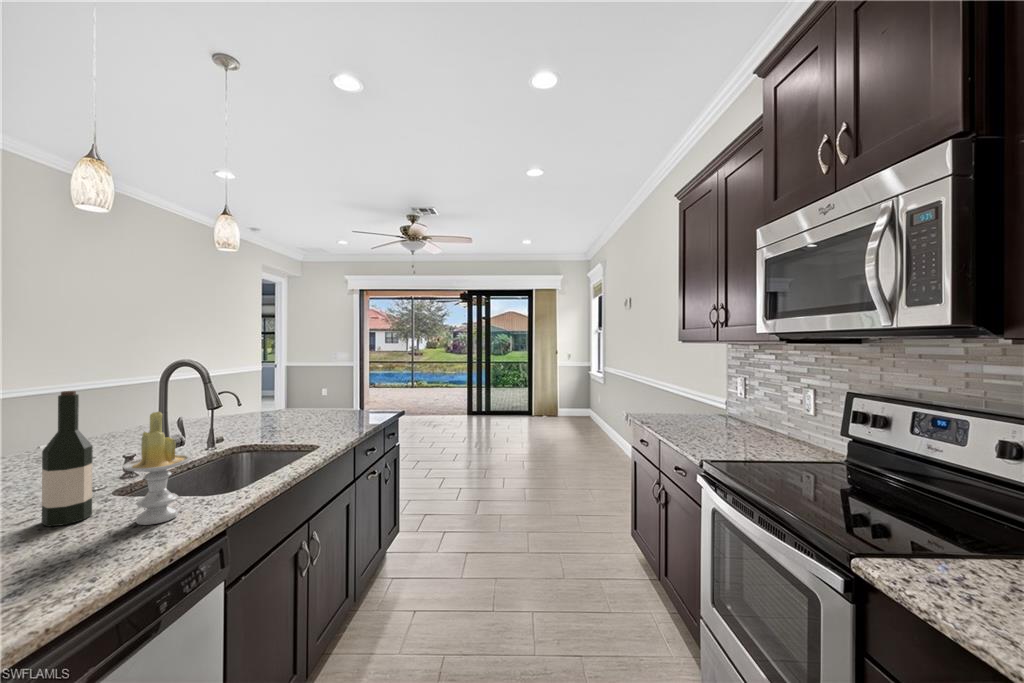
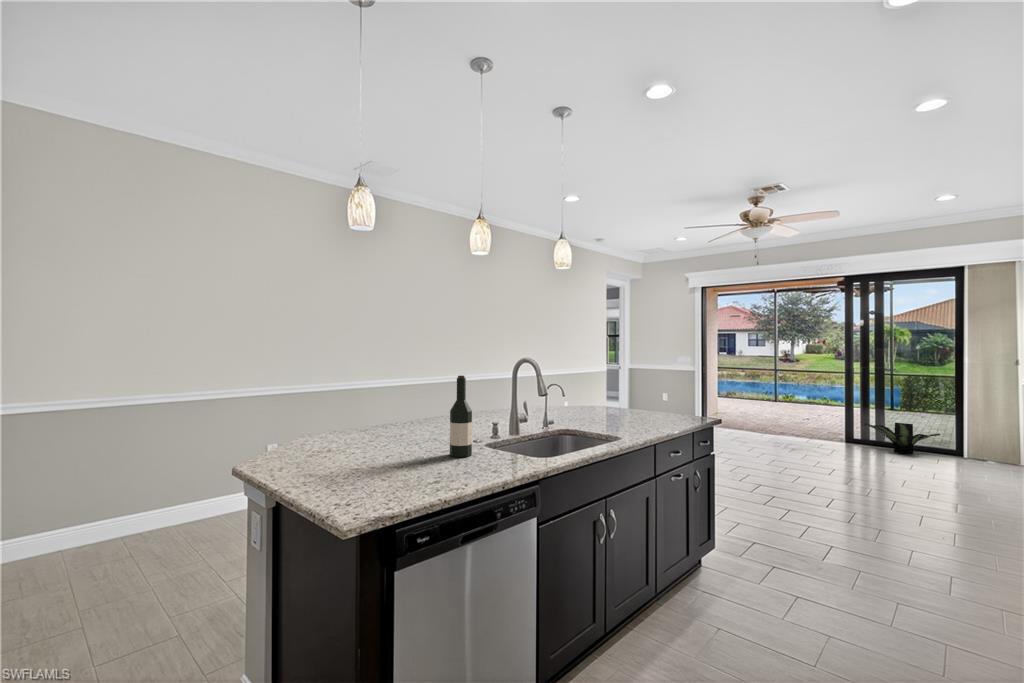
potted plant: none [480,398,523,420] -> present [864,423,940,454]
candle: present [122,412,191,525] -> none [484,392,520,466]

